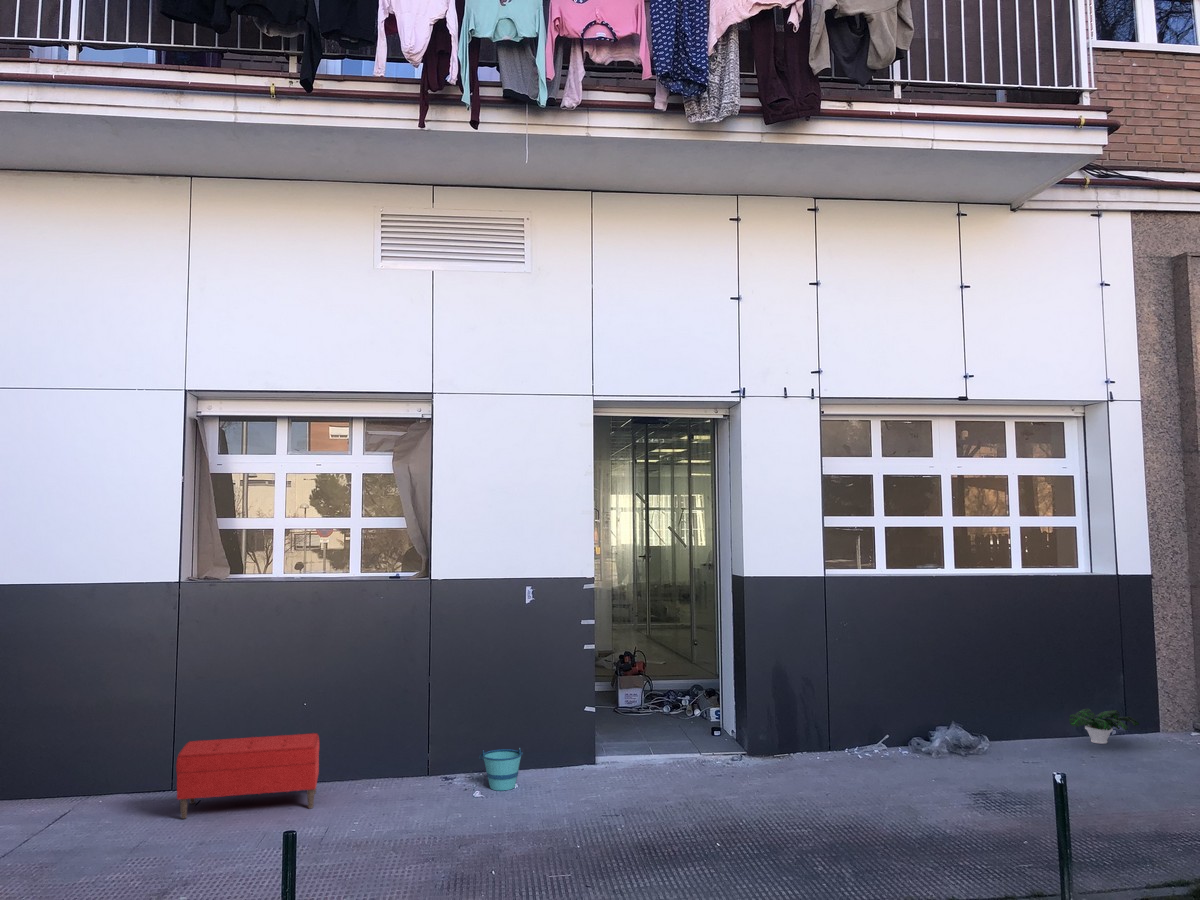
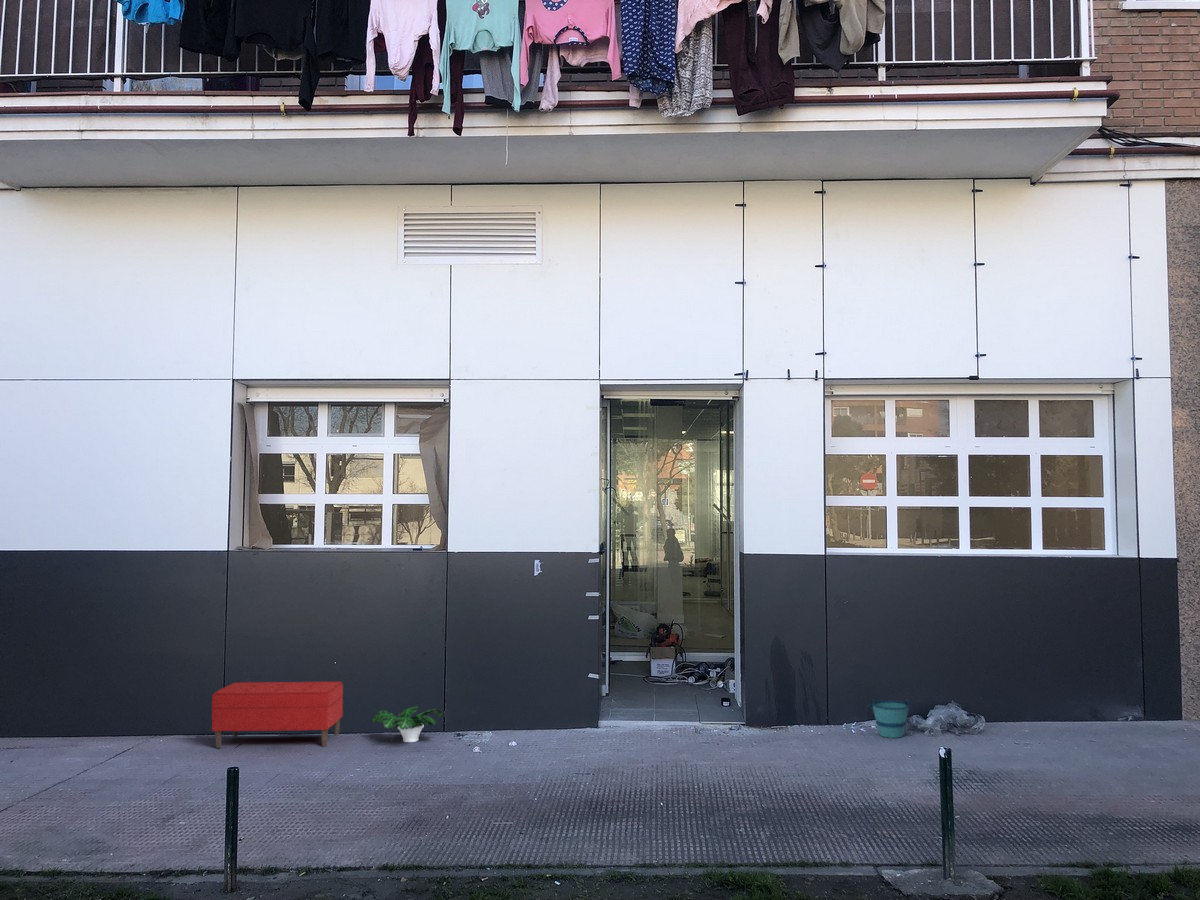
potted plant: present [1069,709,1139,744] -> present [372,706,443,742]
bucket: present [479,748,523,790] -> present [867,700,909,738]

